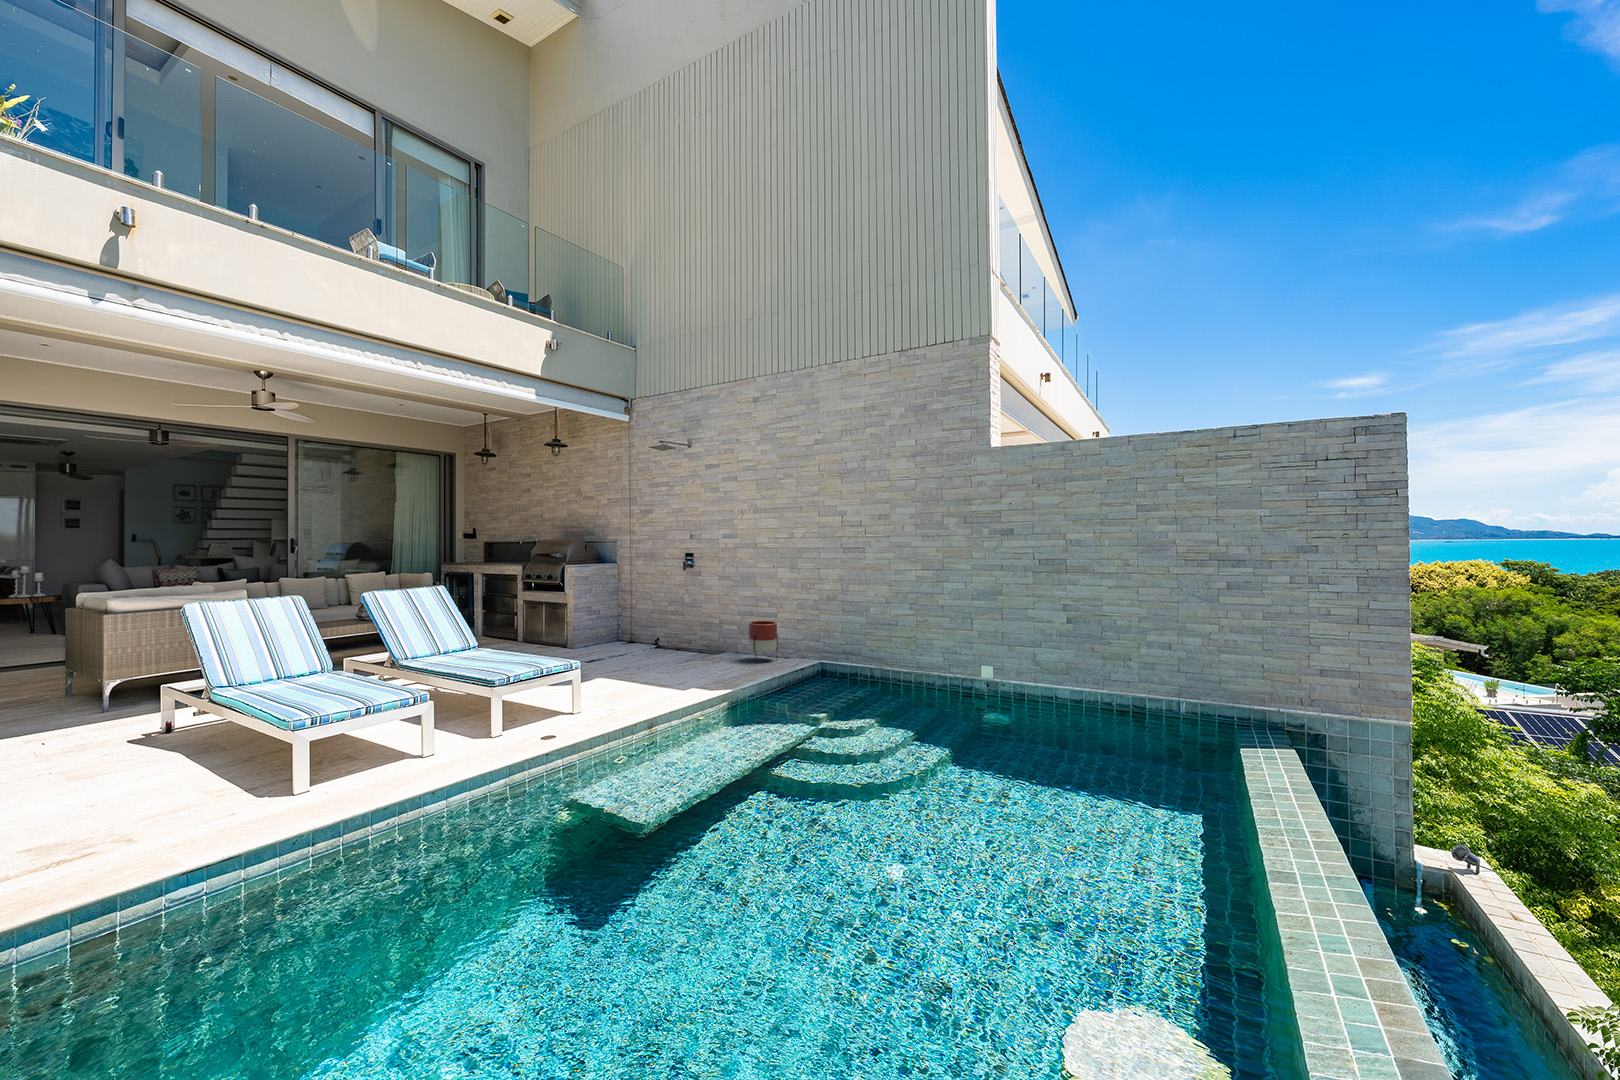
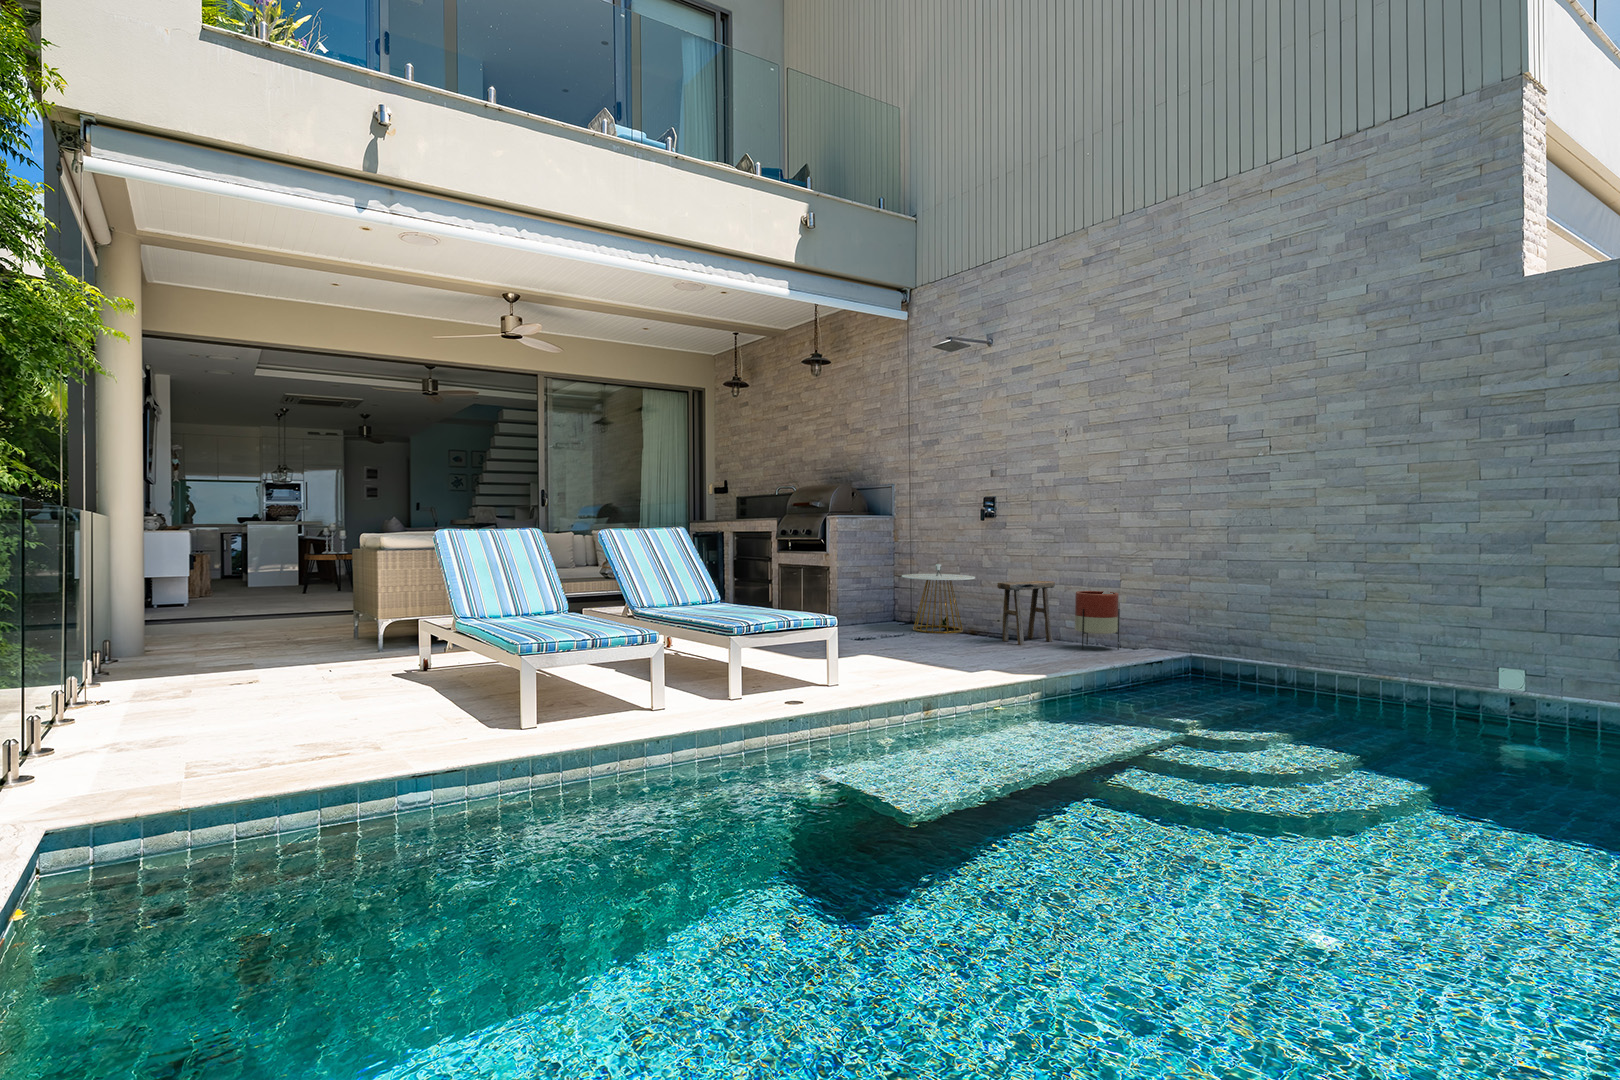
side table: none [624,602,678,654] -> present [902,564,975,634]
stool: none [695,613,734,661] -> present [997,581,1055,645]

